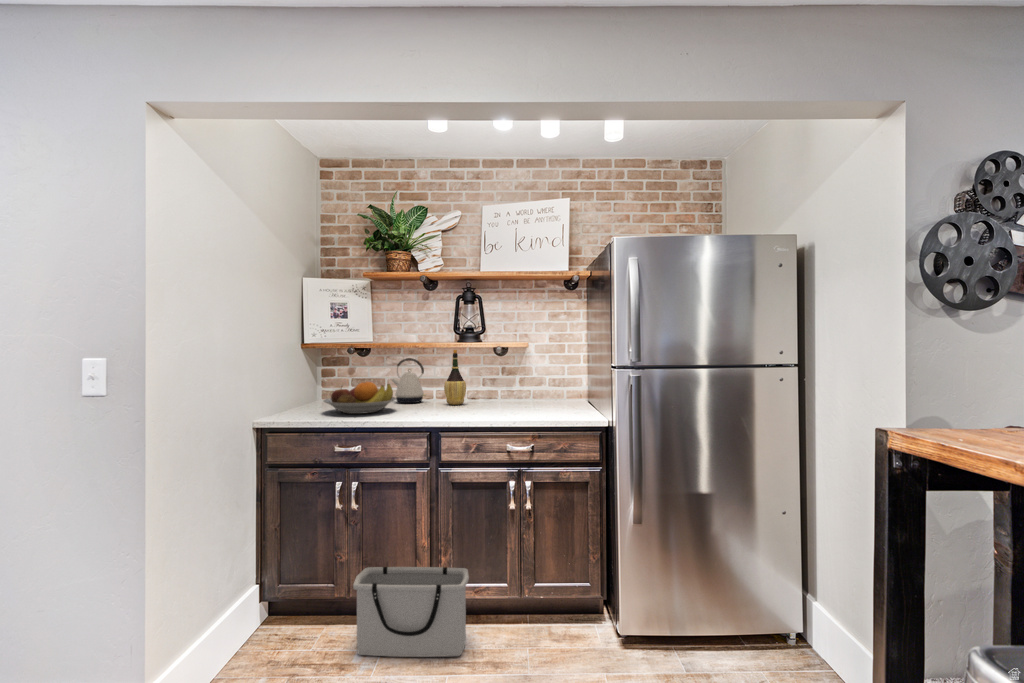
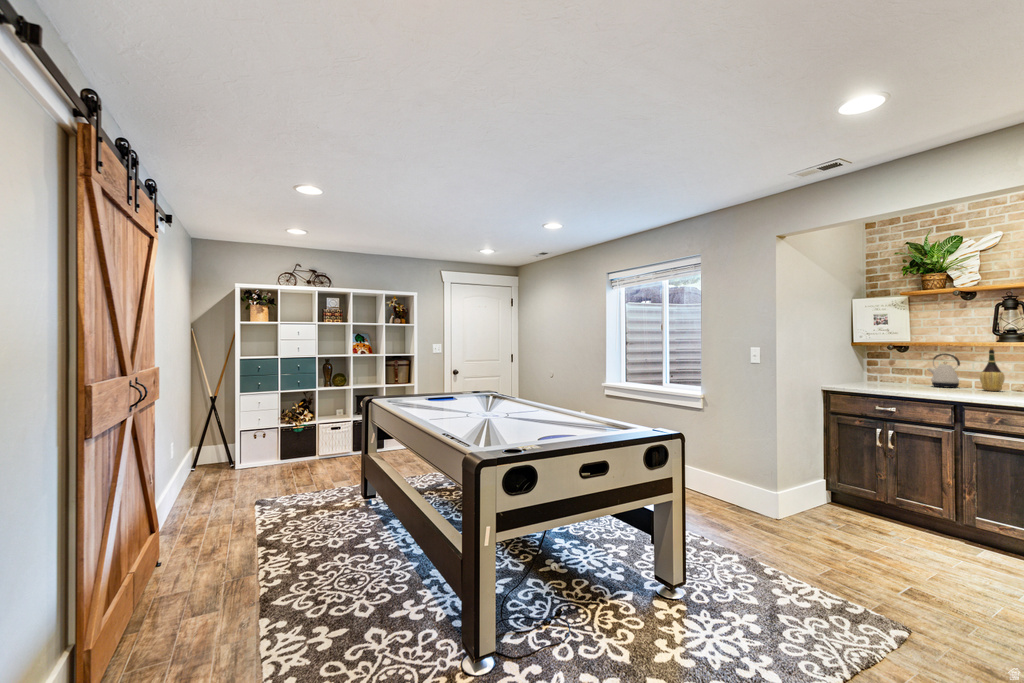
fruit bowl: present [323,382,396,414] -> none [867,368,929,389]
storage bin: present [353,567,469,657] -> none [887,486,990,559]

